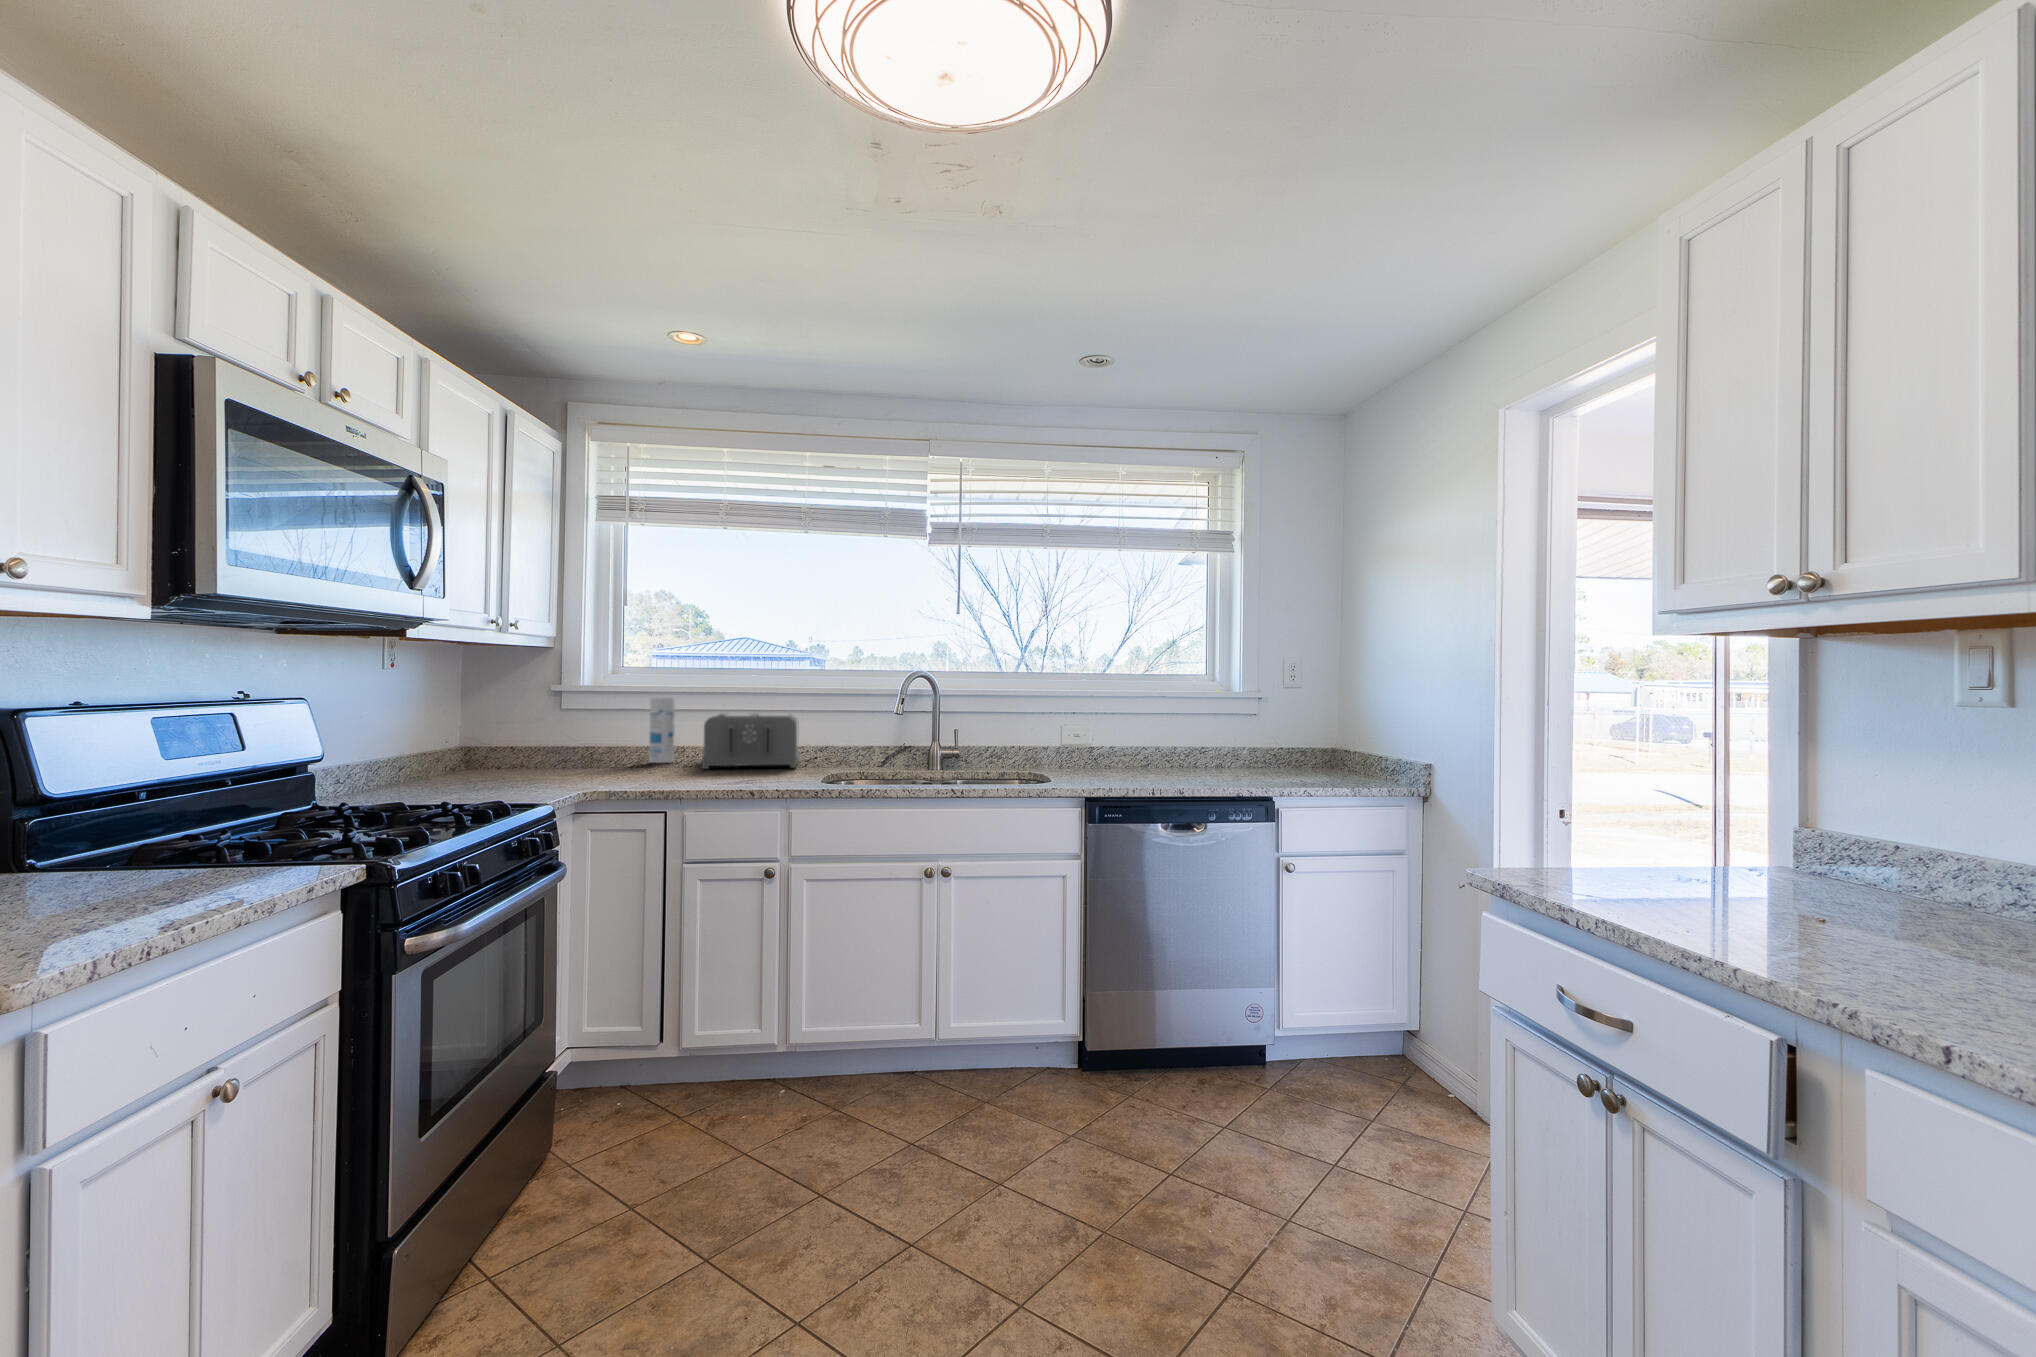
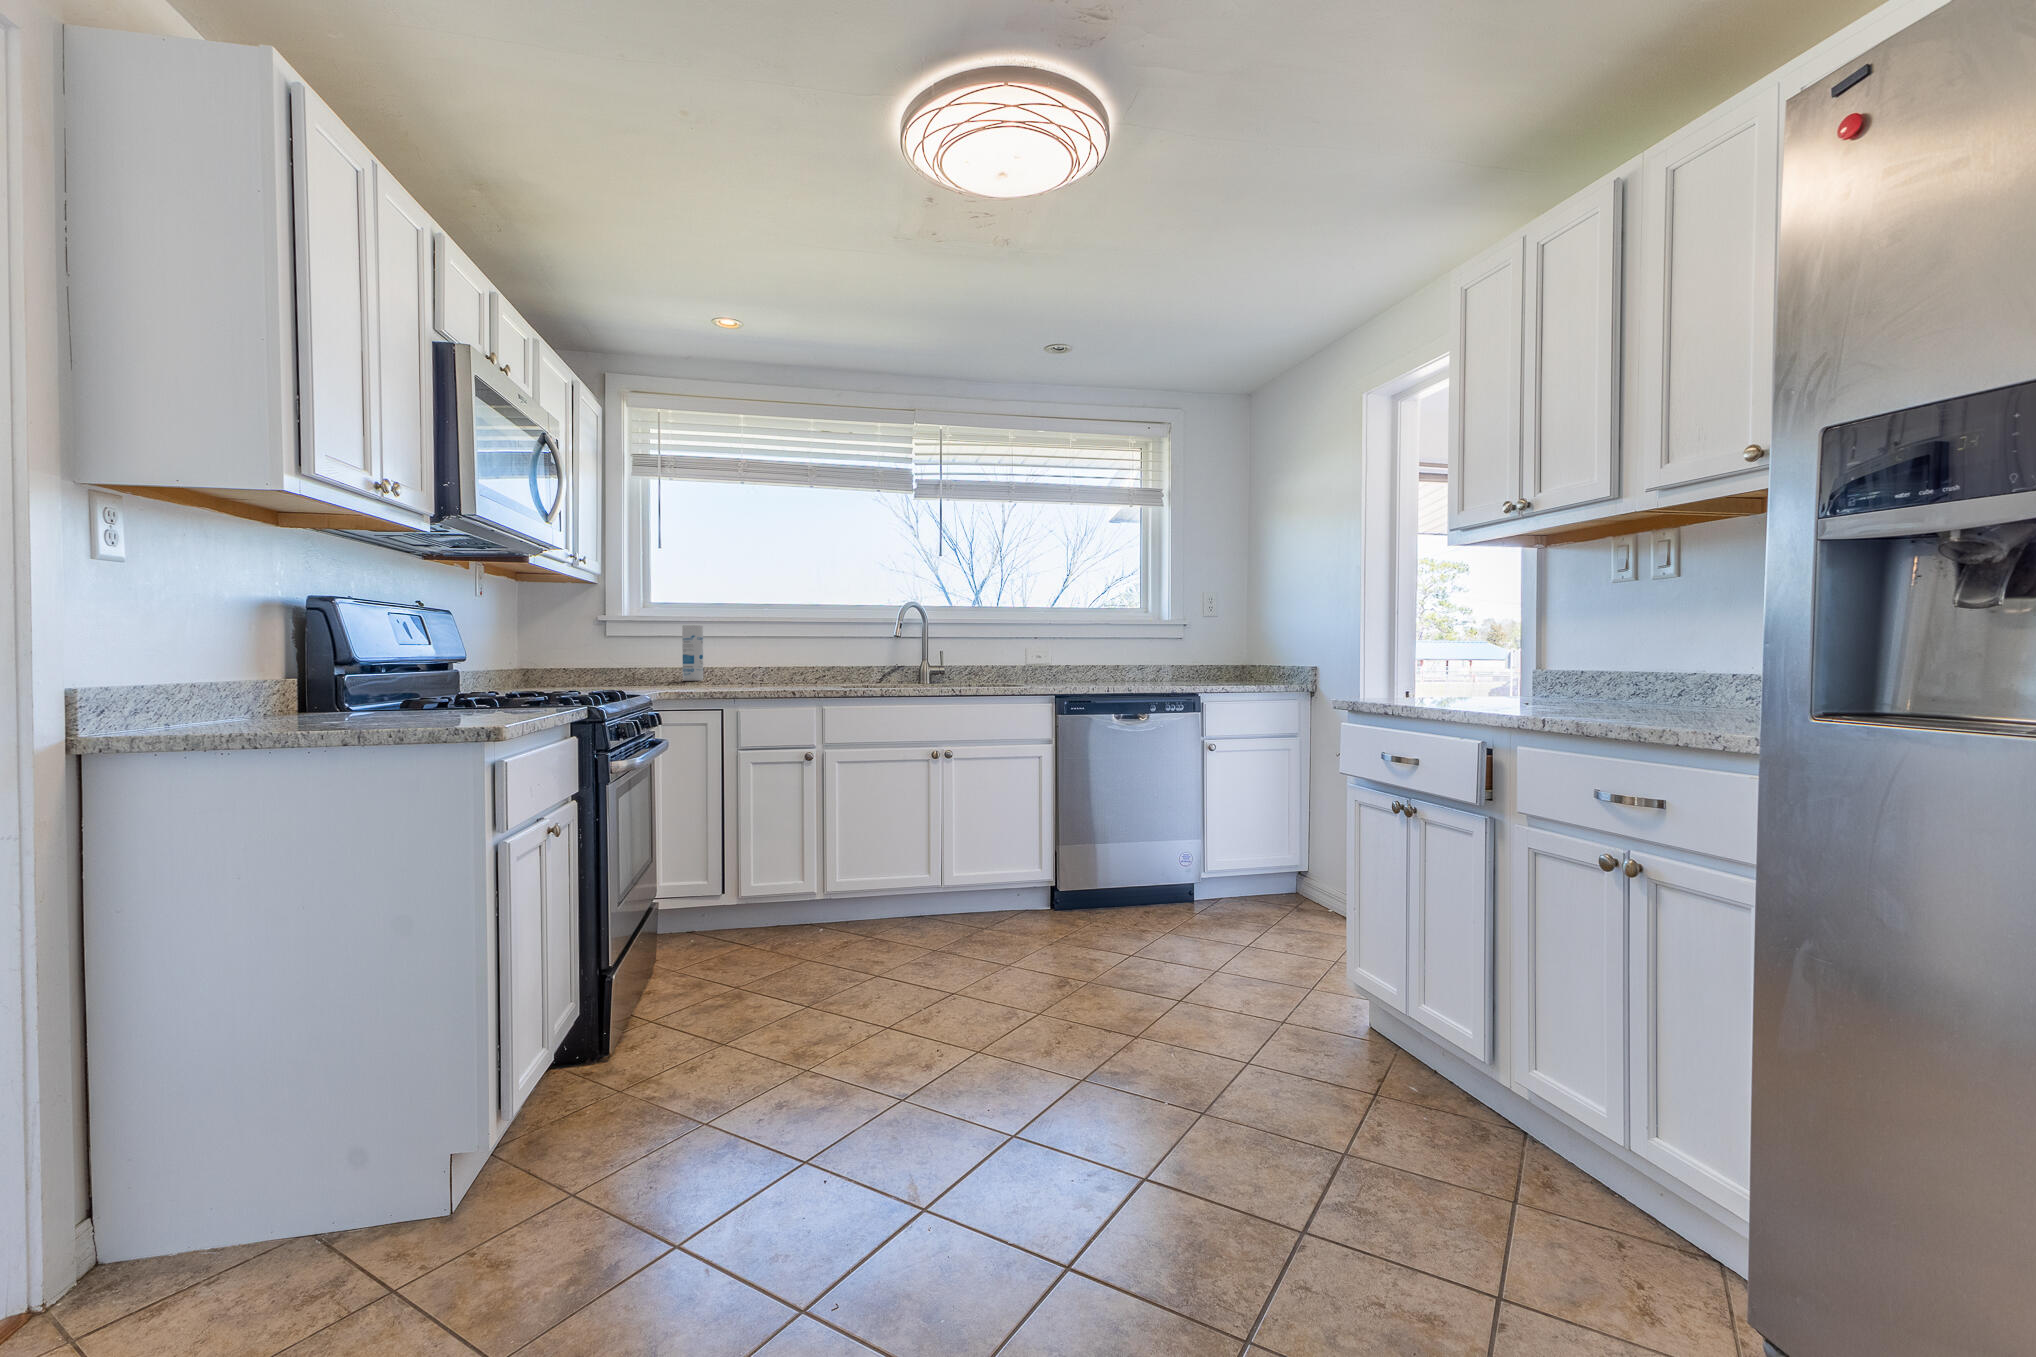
toaster: present [702,714,799,769] -> none [734,639,814,682]

